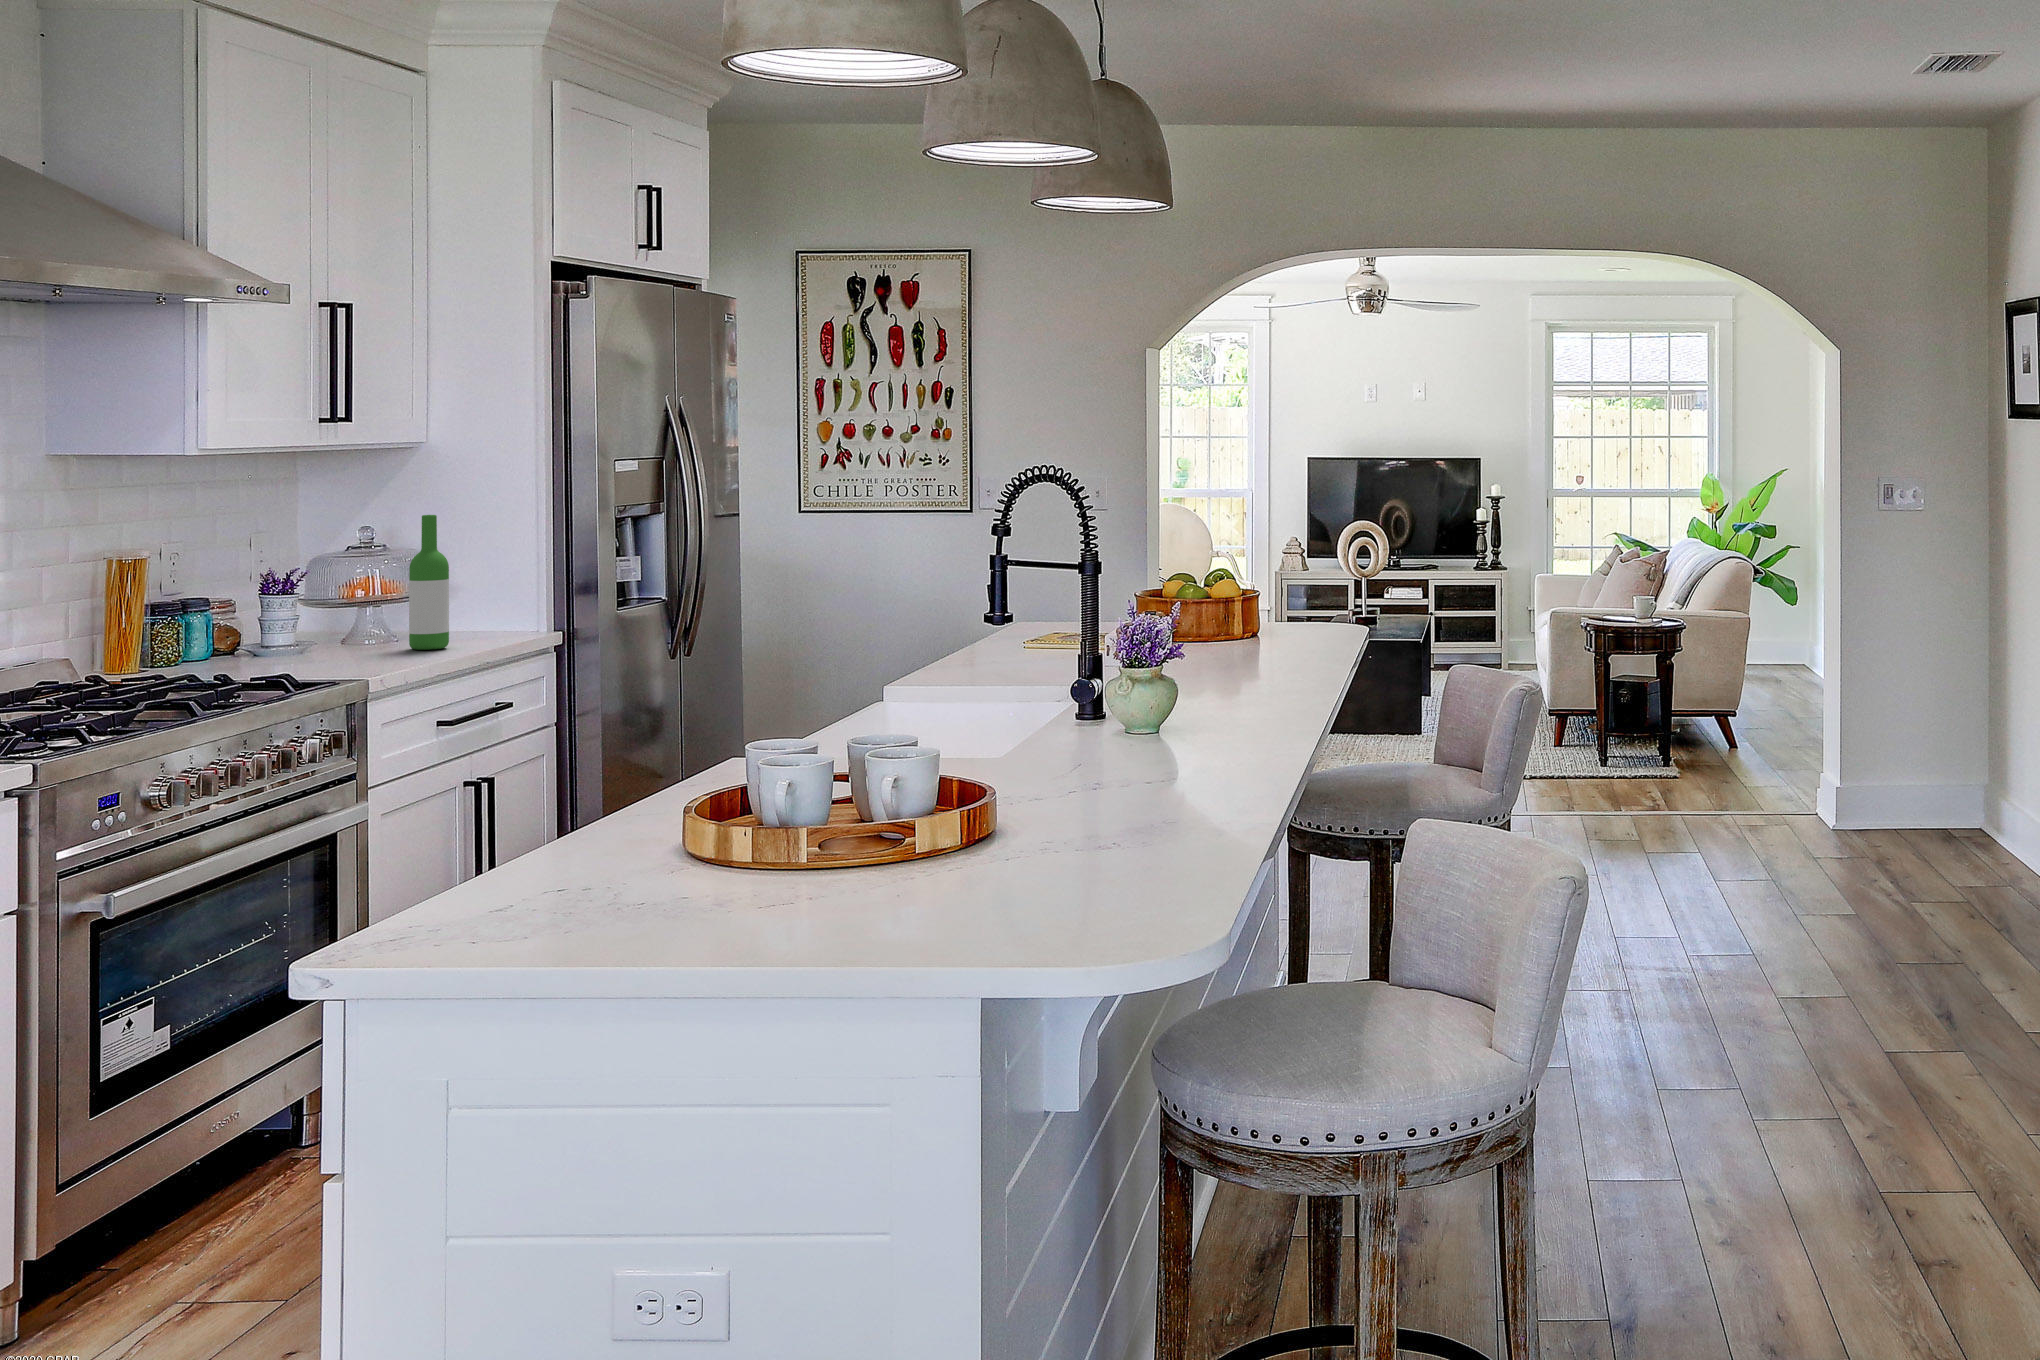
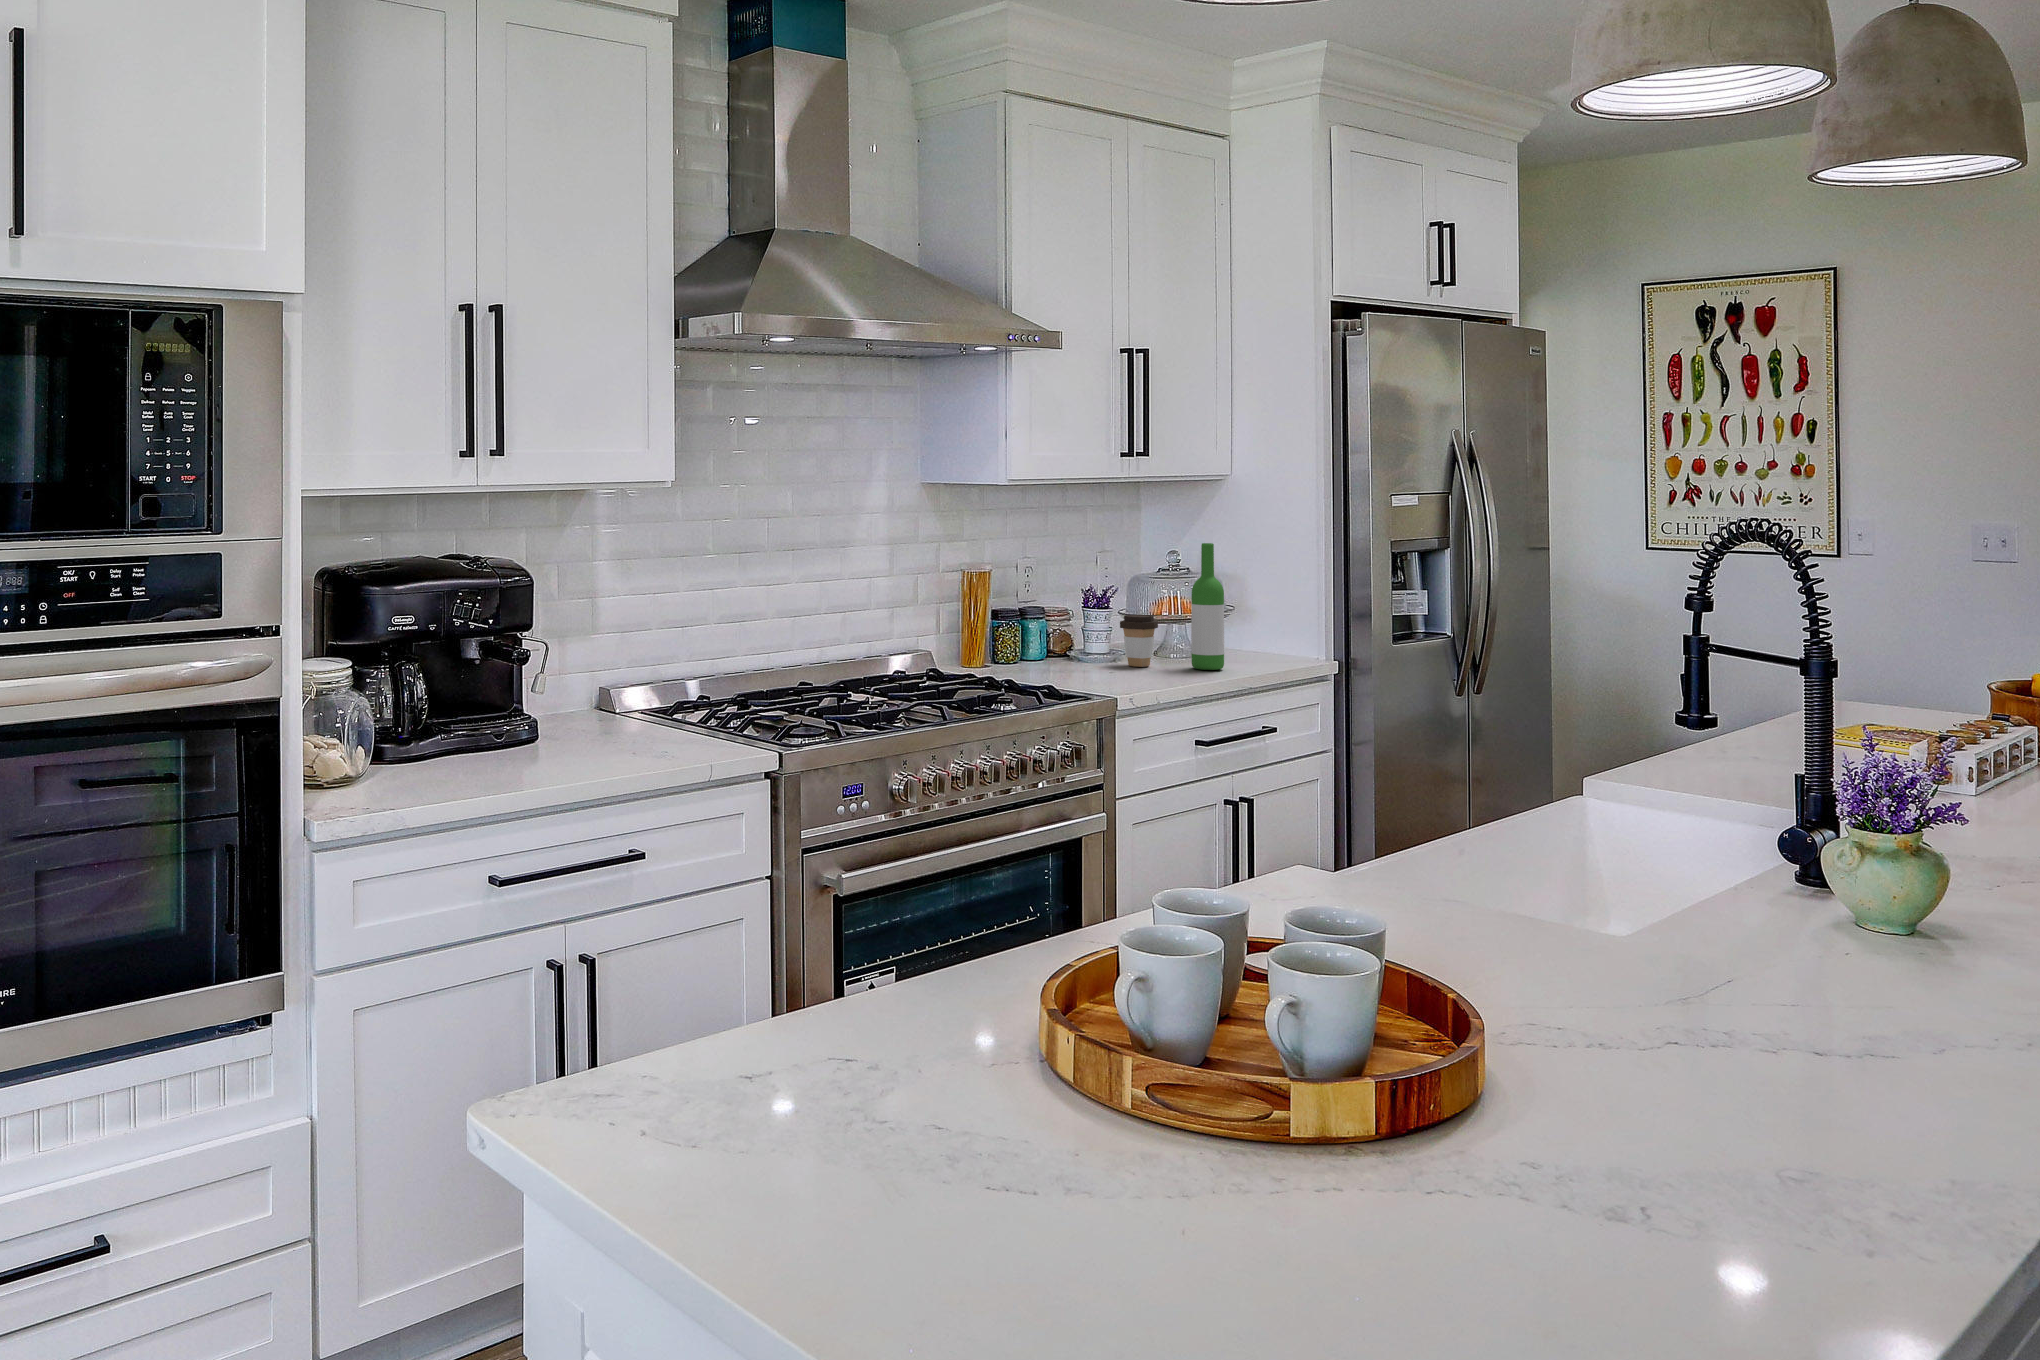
coffee cup: none [321,597,367,654] -> present [1120,614,1158,667]

